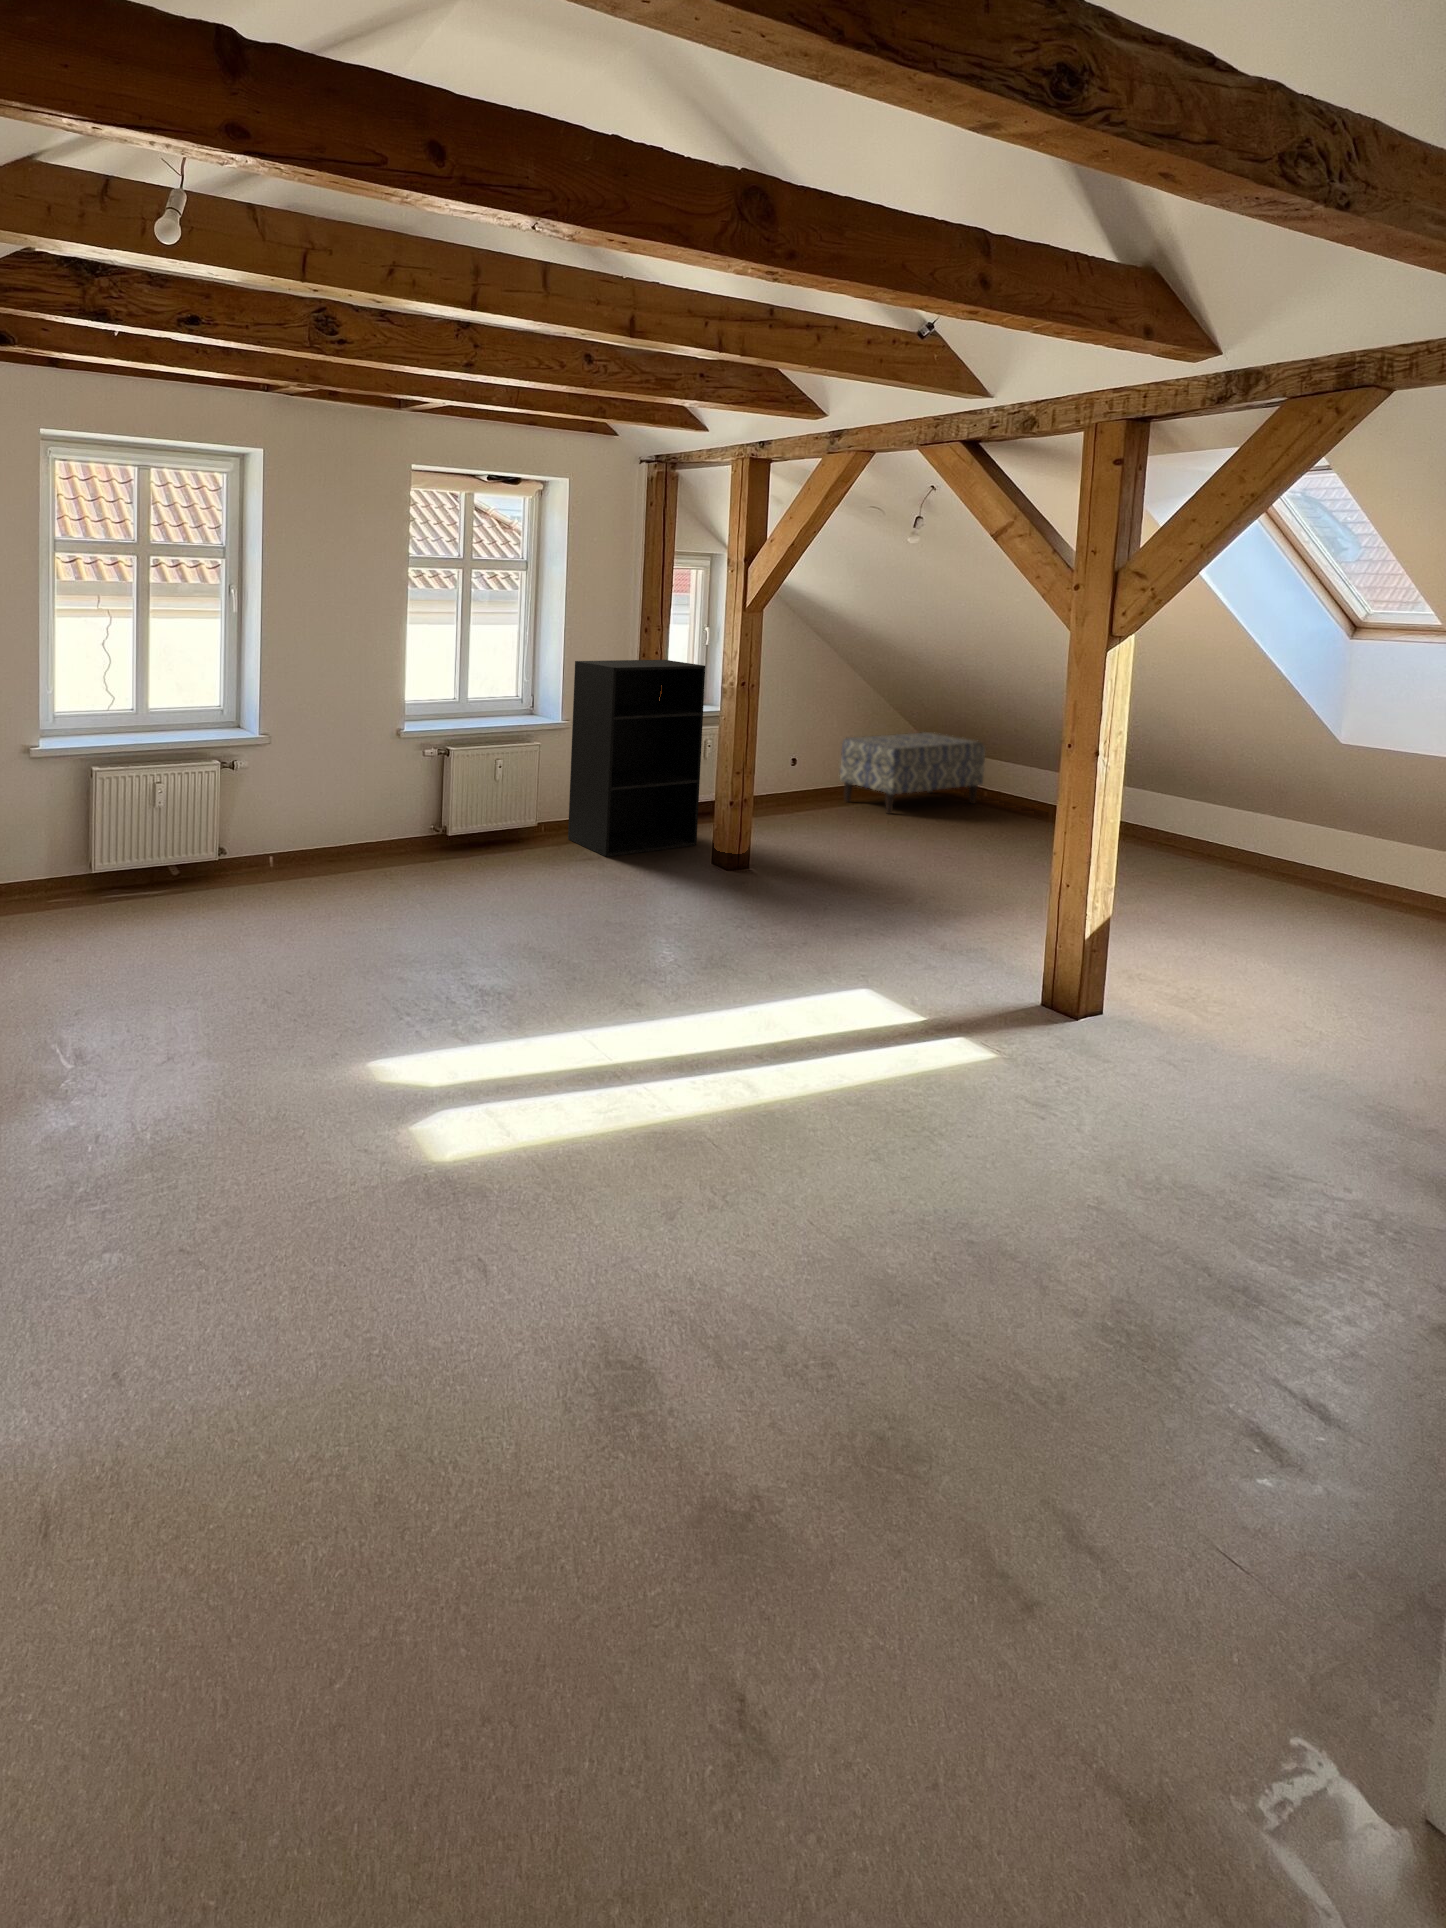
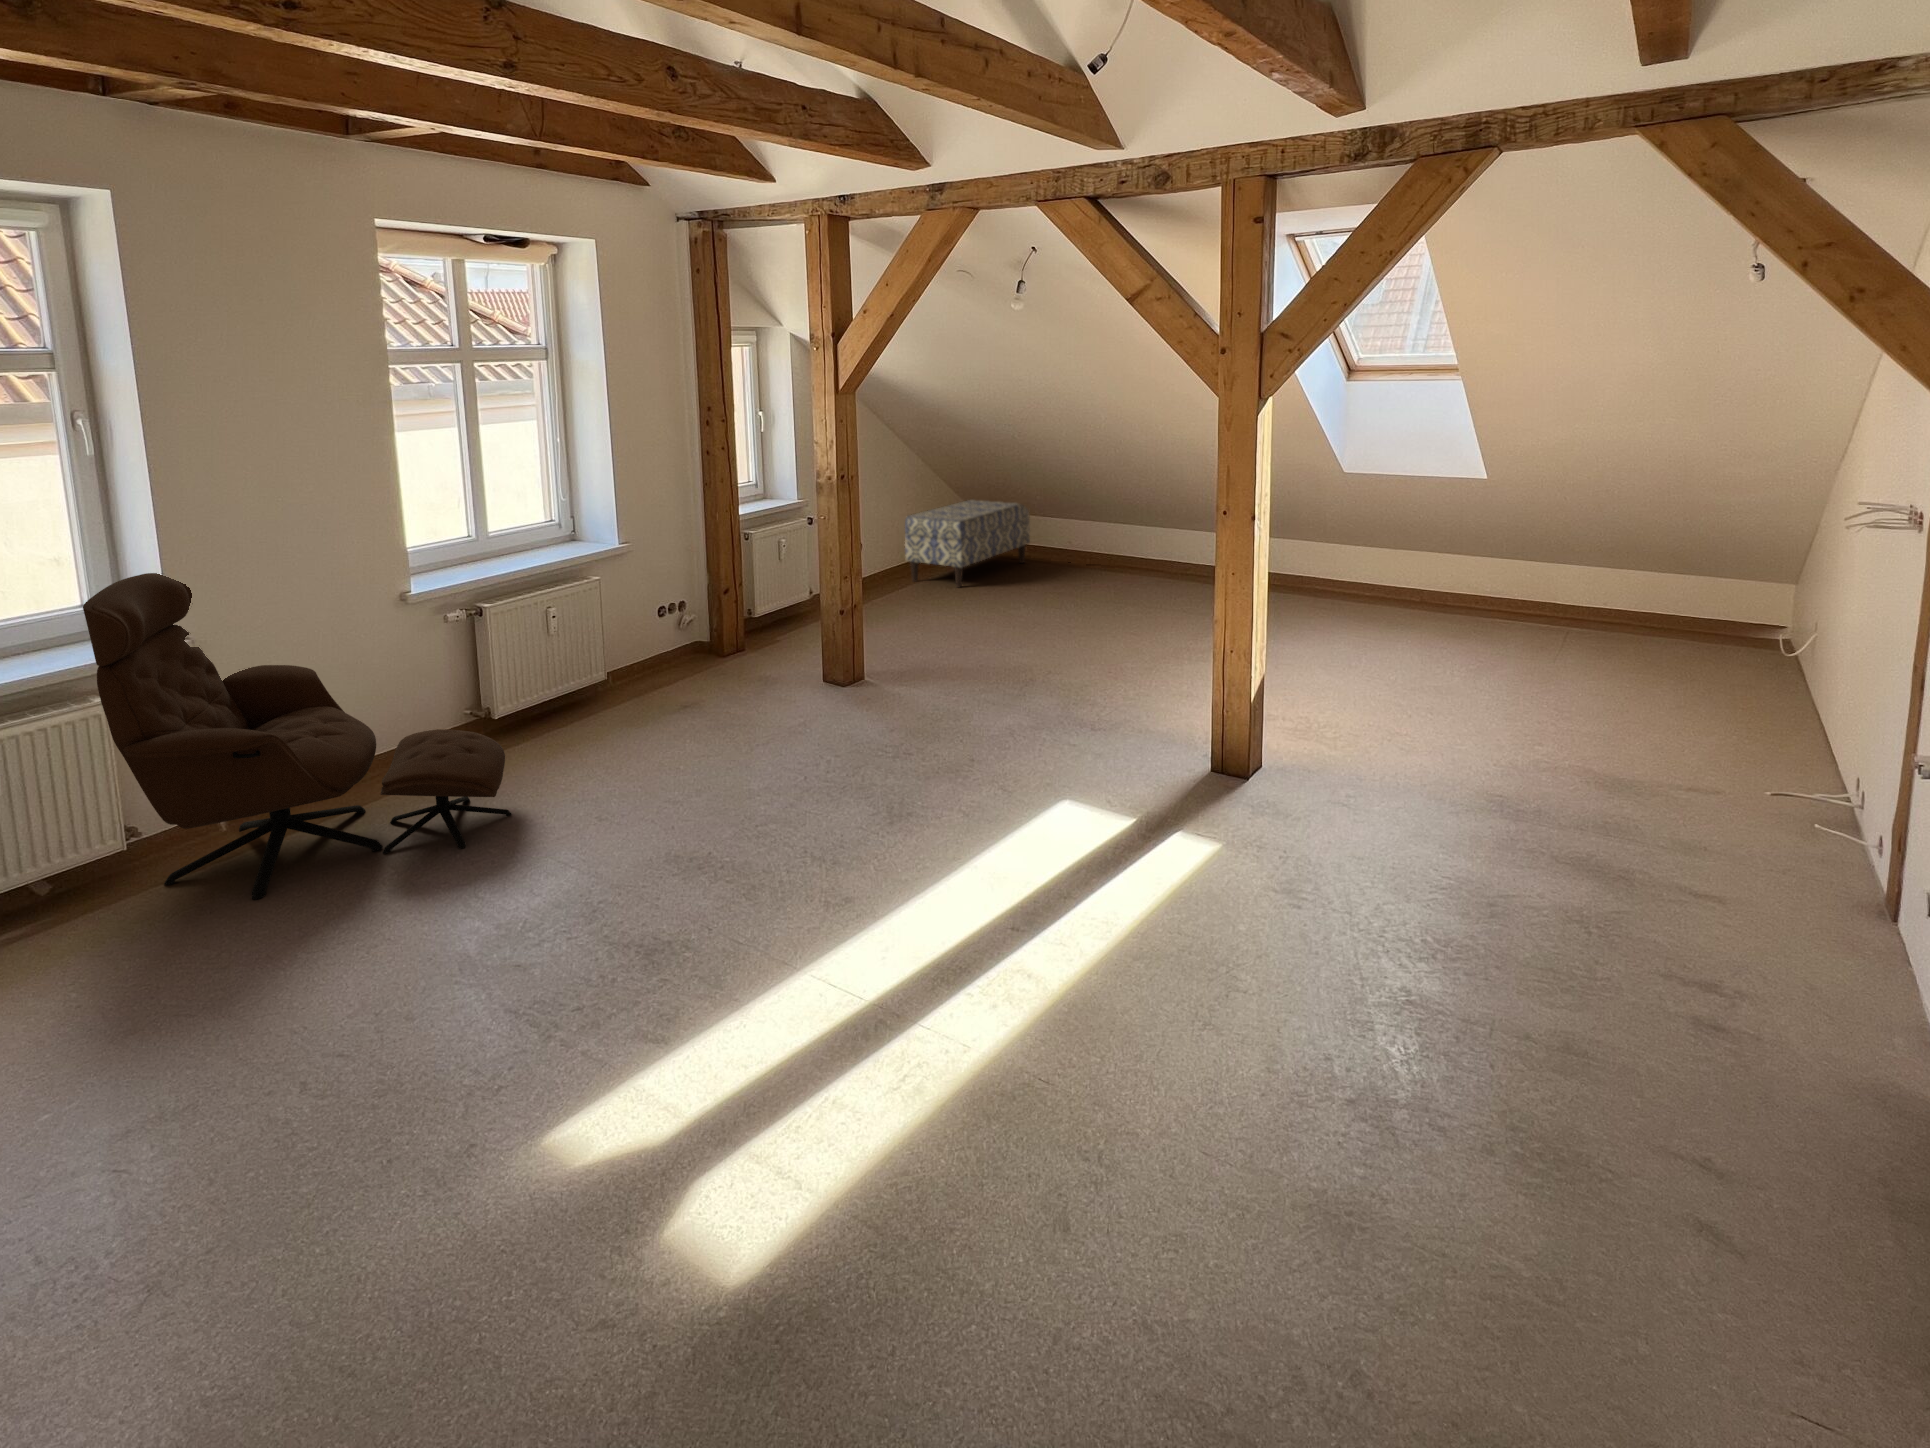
bookshelf: present [568,660,705,857] -> none [632,455,796,700]
lounge chair: none [215,691,441,910] -> present [83,573,512,899]

